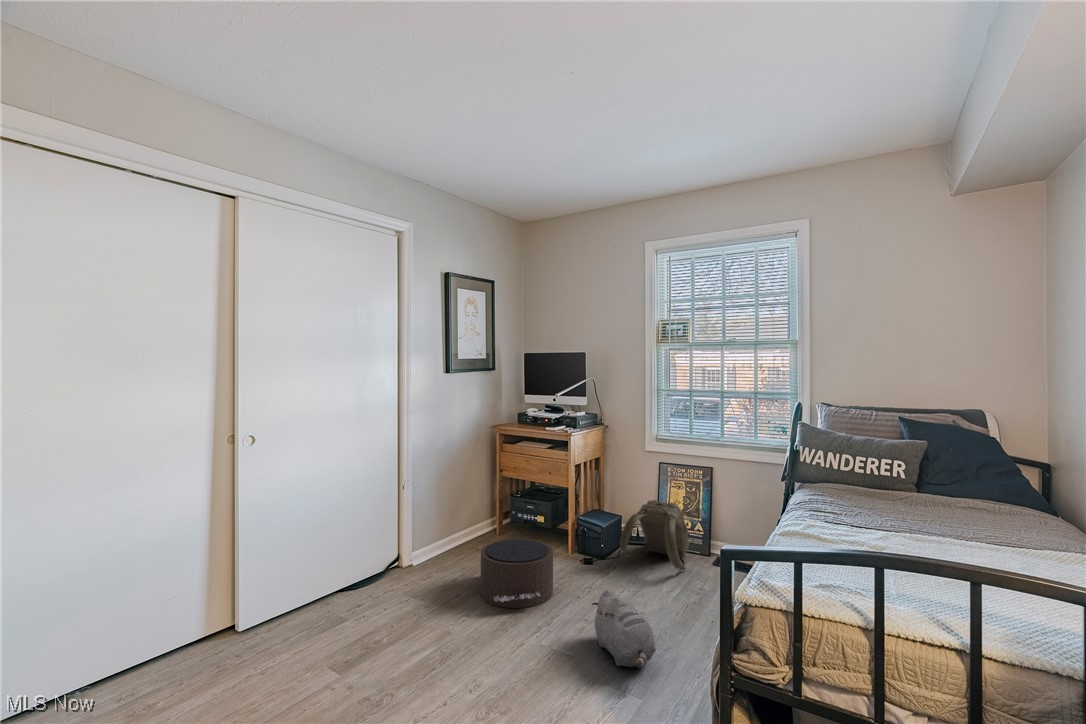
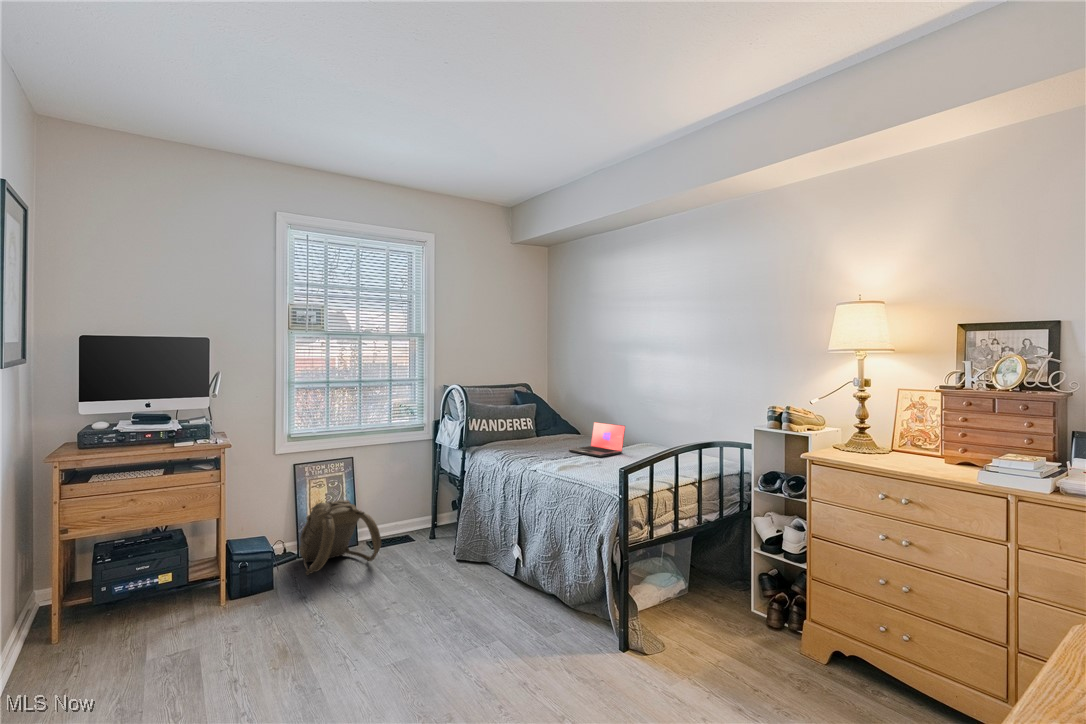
laptop: none [882,482,963,544] -> present [569,422,625,457]
pouf: present [480,539,553,608] -> none [194,582,341,684]
plush toy: present [592,589,656,669] -> none [426,575,519,633]

